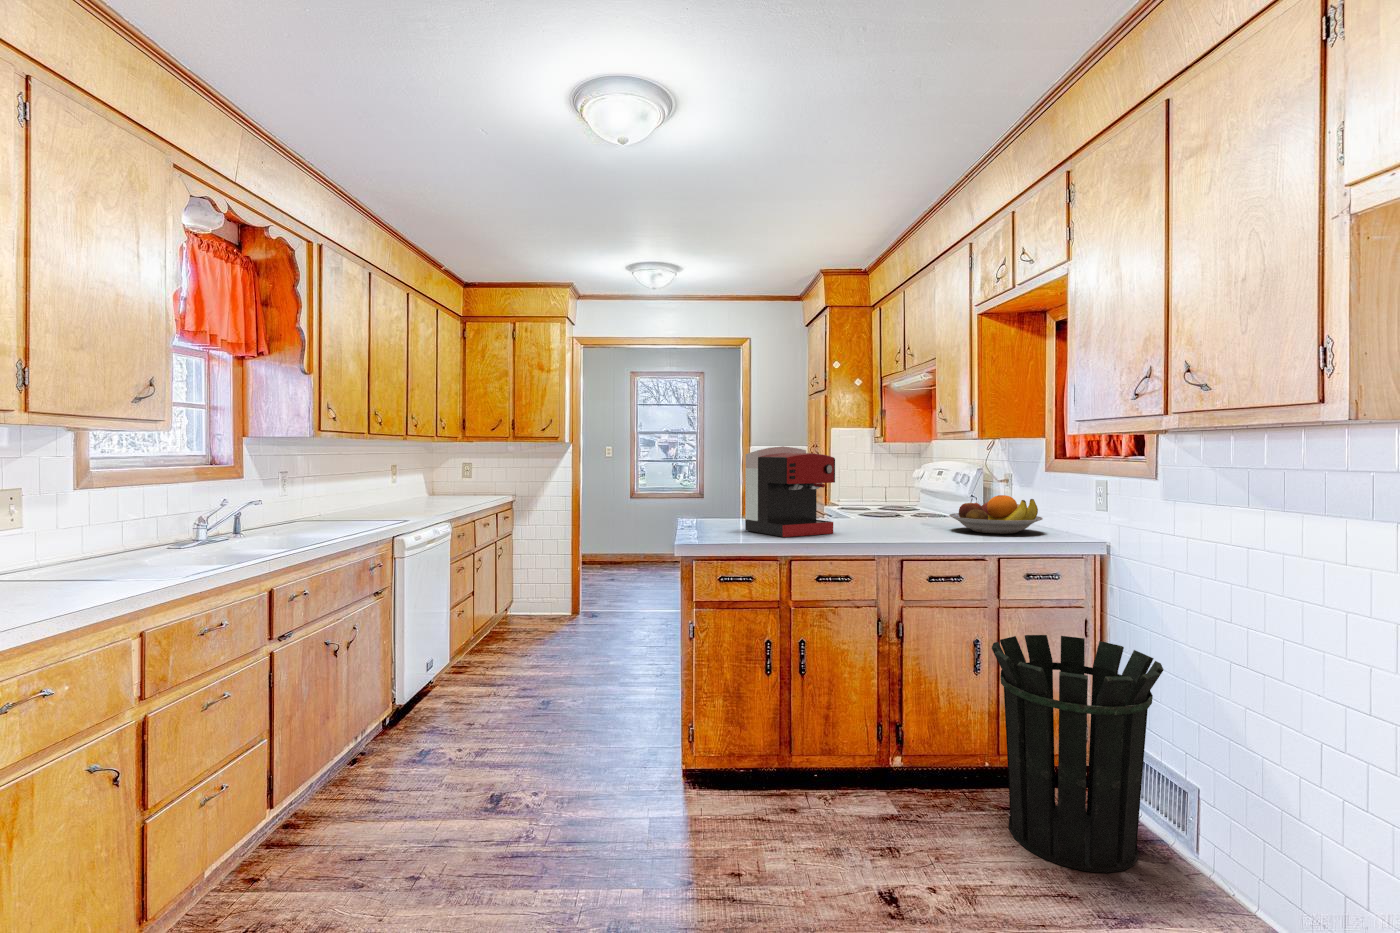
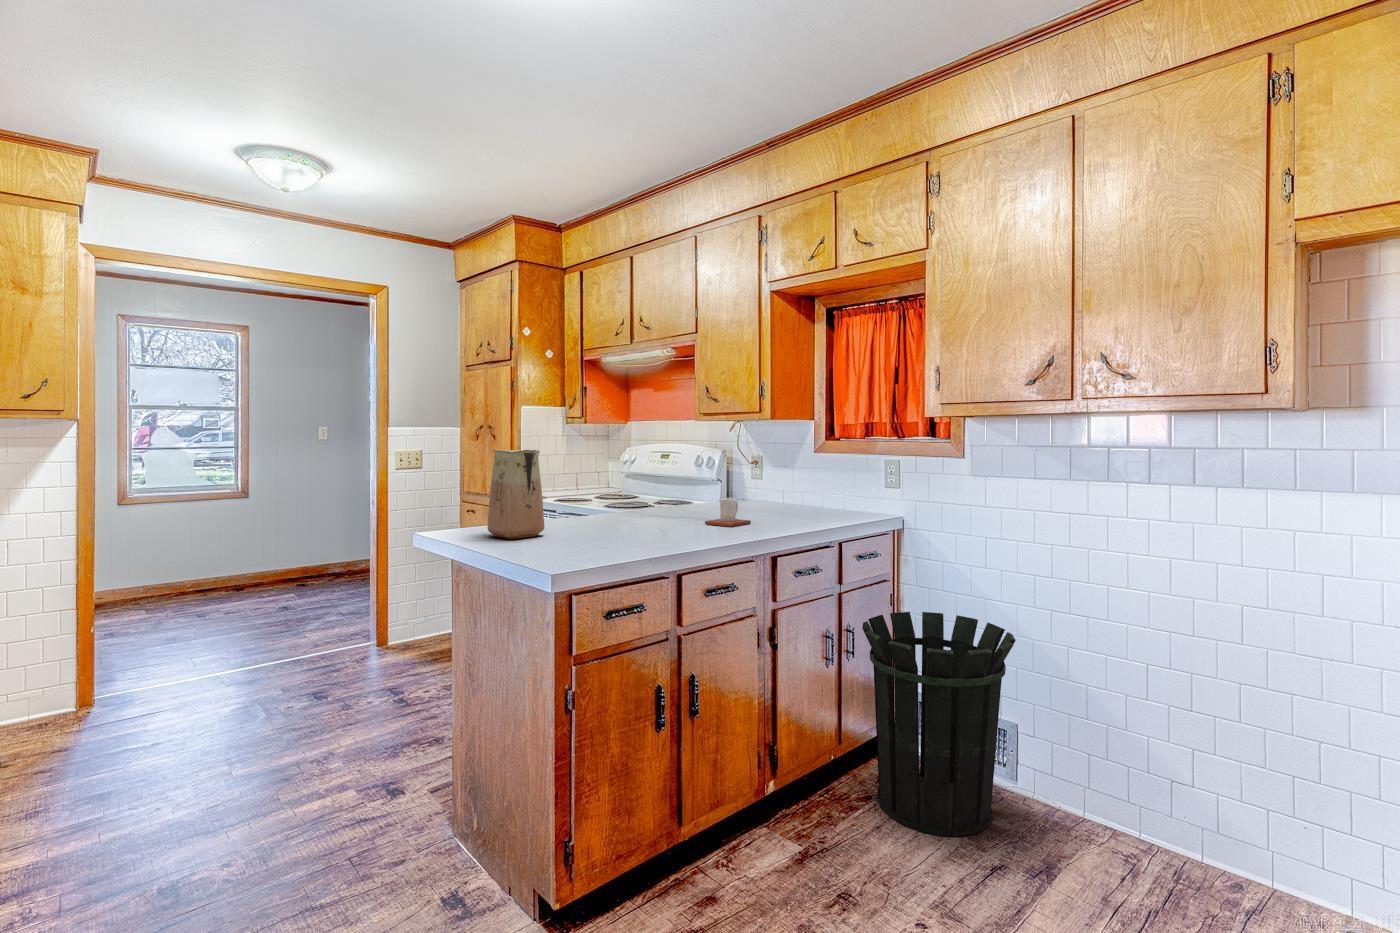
coffee maker: present [745,446,835,537] -> none [569,429,692,546]
vase: none [711,463,746,526] -> present [487,450,544,539]
fruit bowl: present [949,495,1043,534] -> none [755,479,844,519]
mug: none [883,508,924,533] -> present [705,498,751,527]

